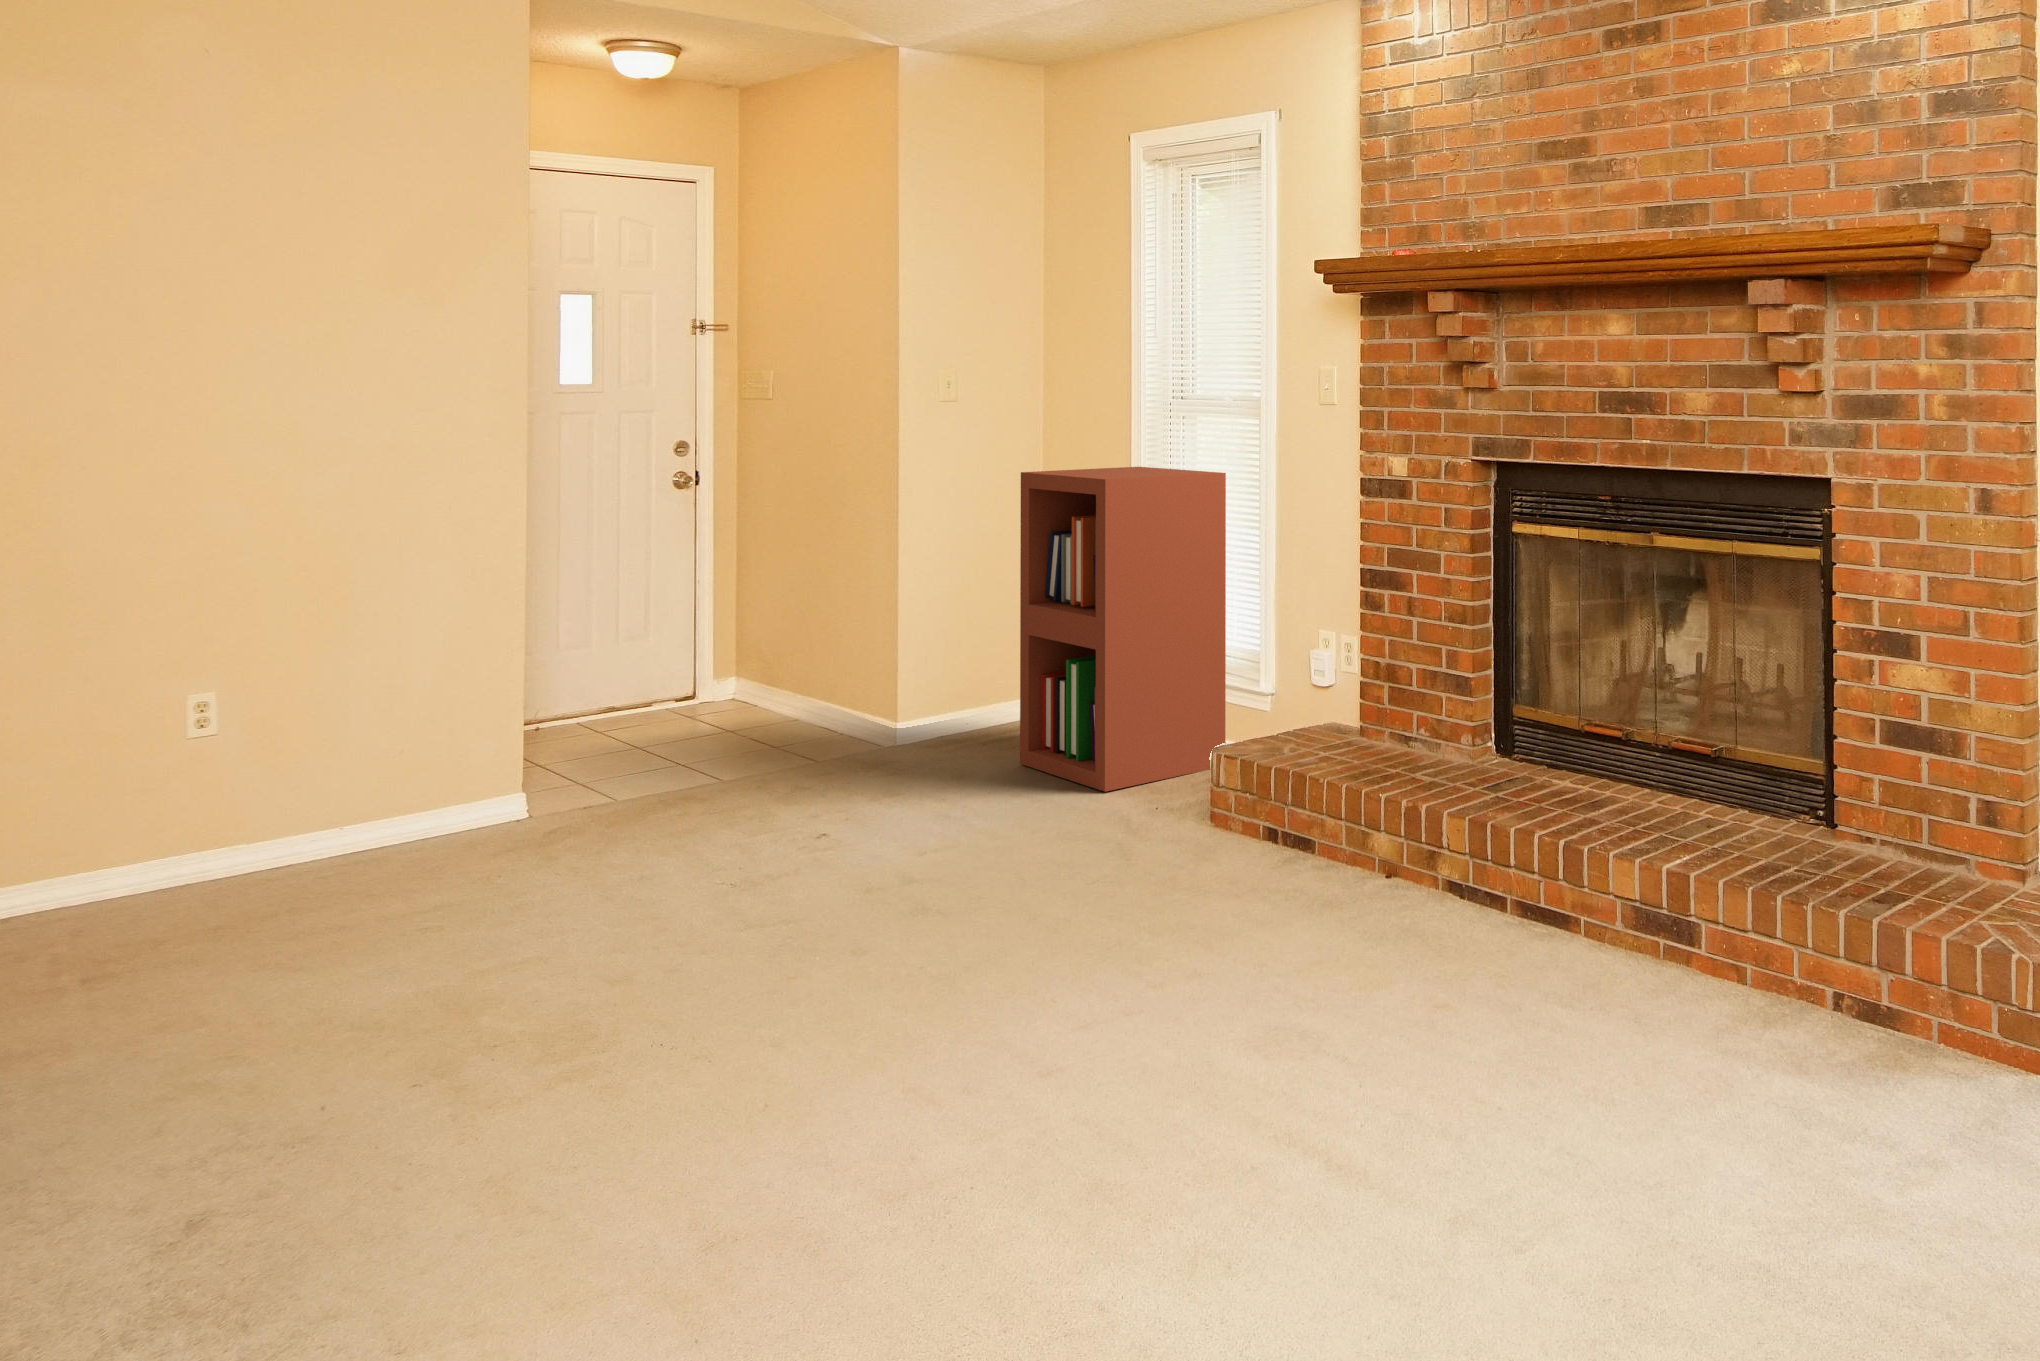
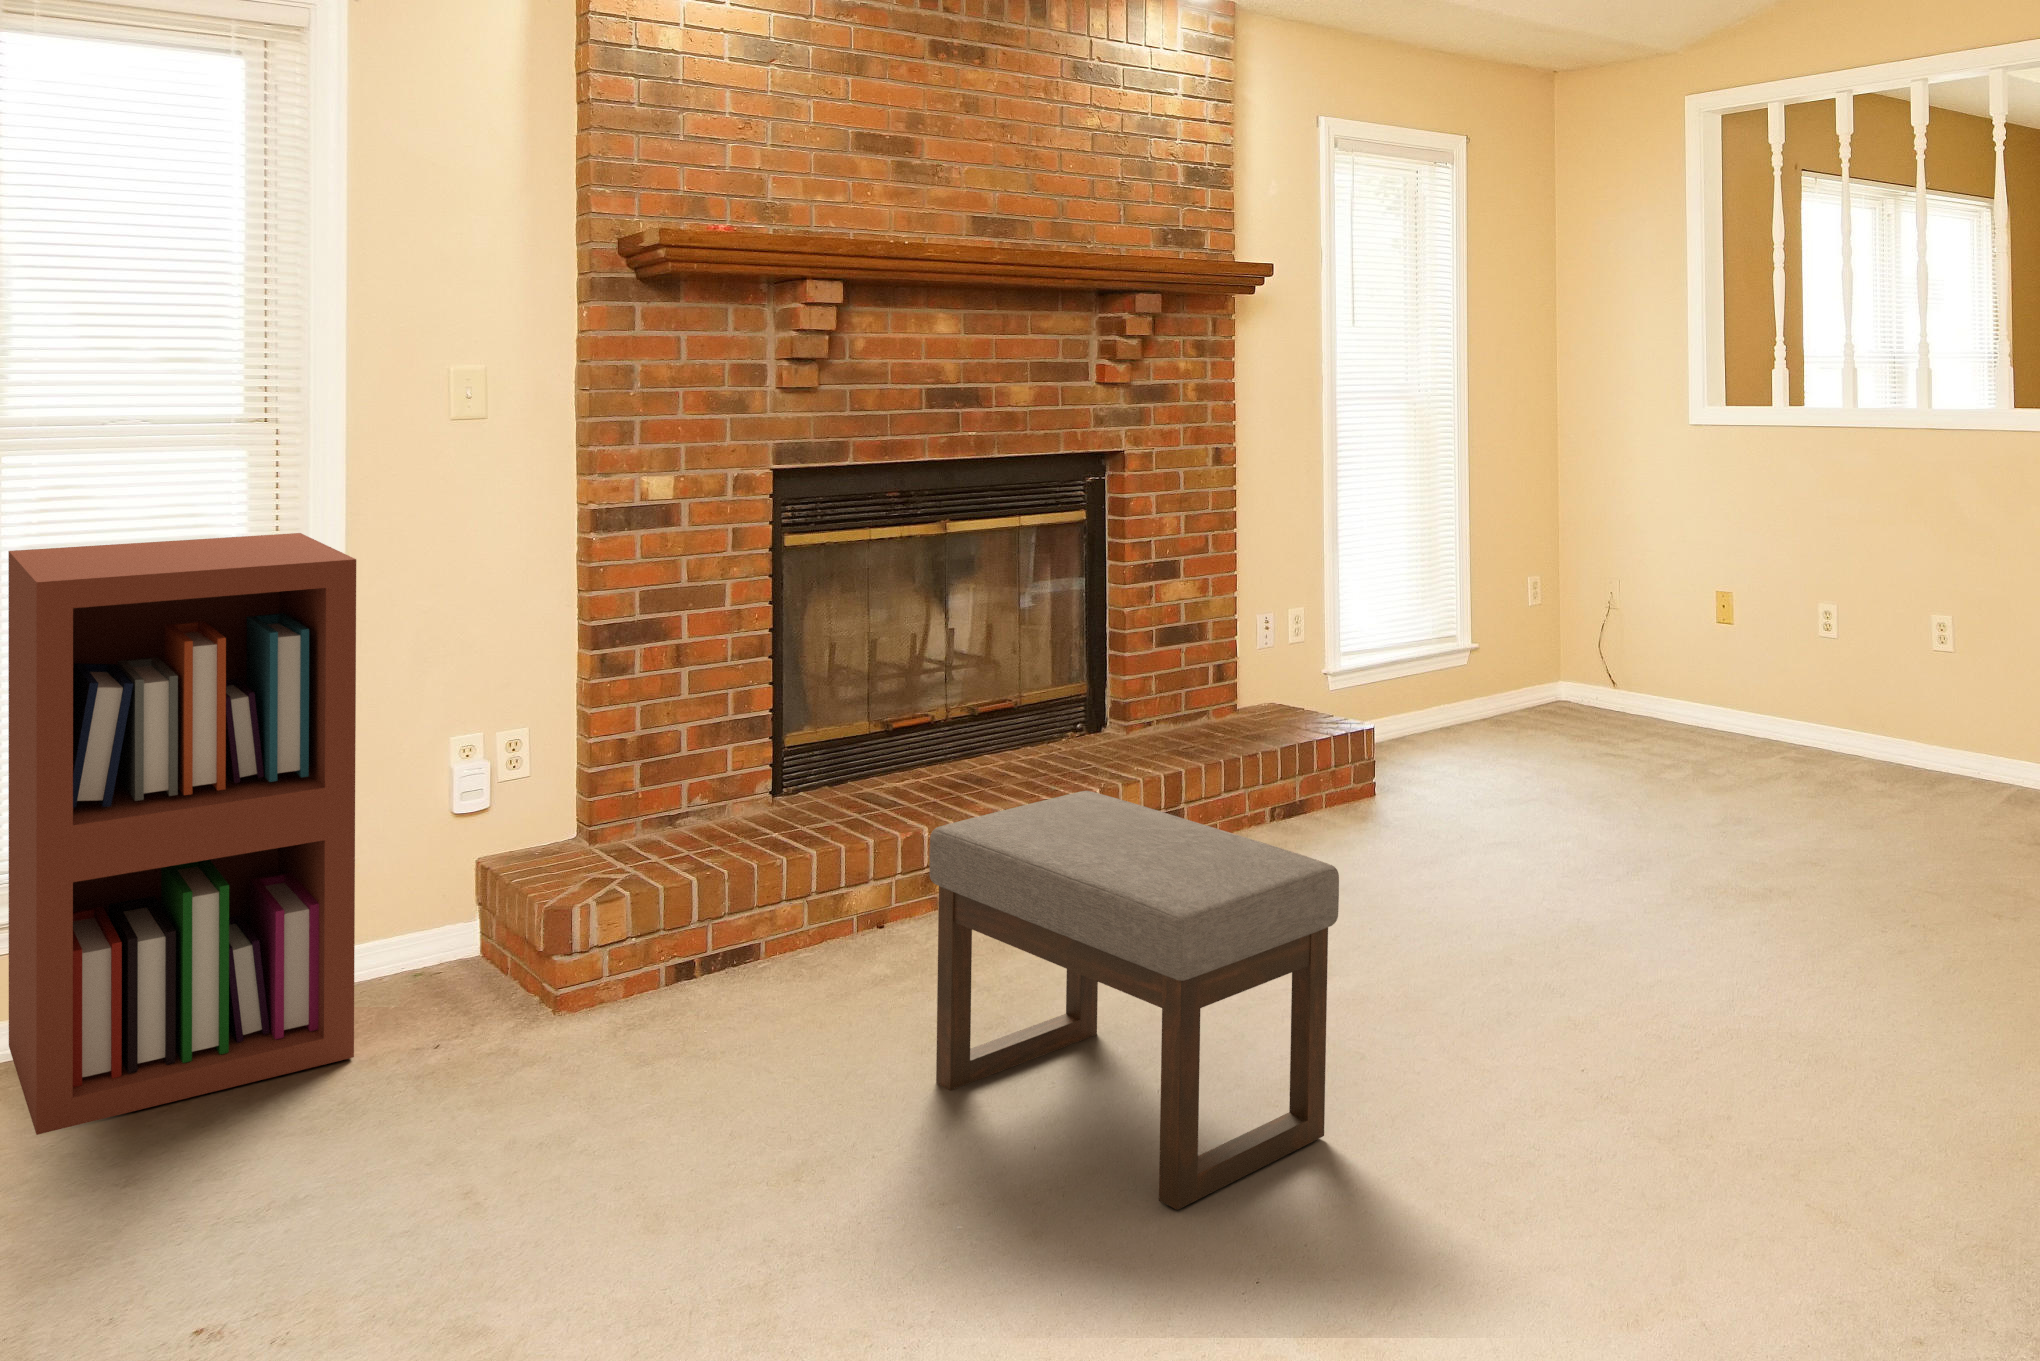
ottoman: none [756,715,1139,1059] -> present [930,791,1339,1210]

